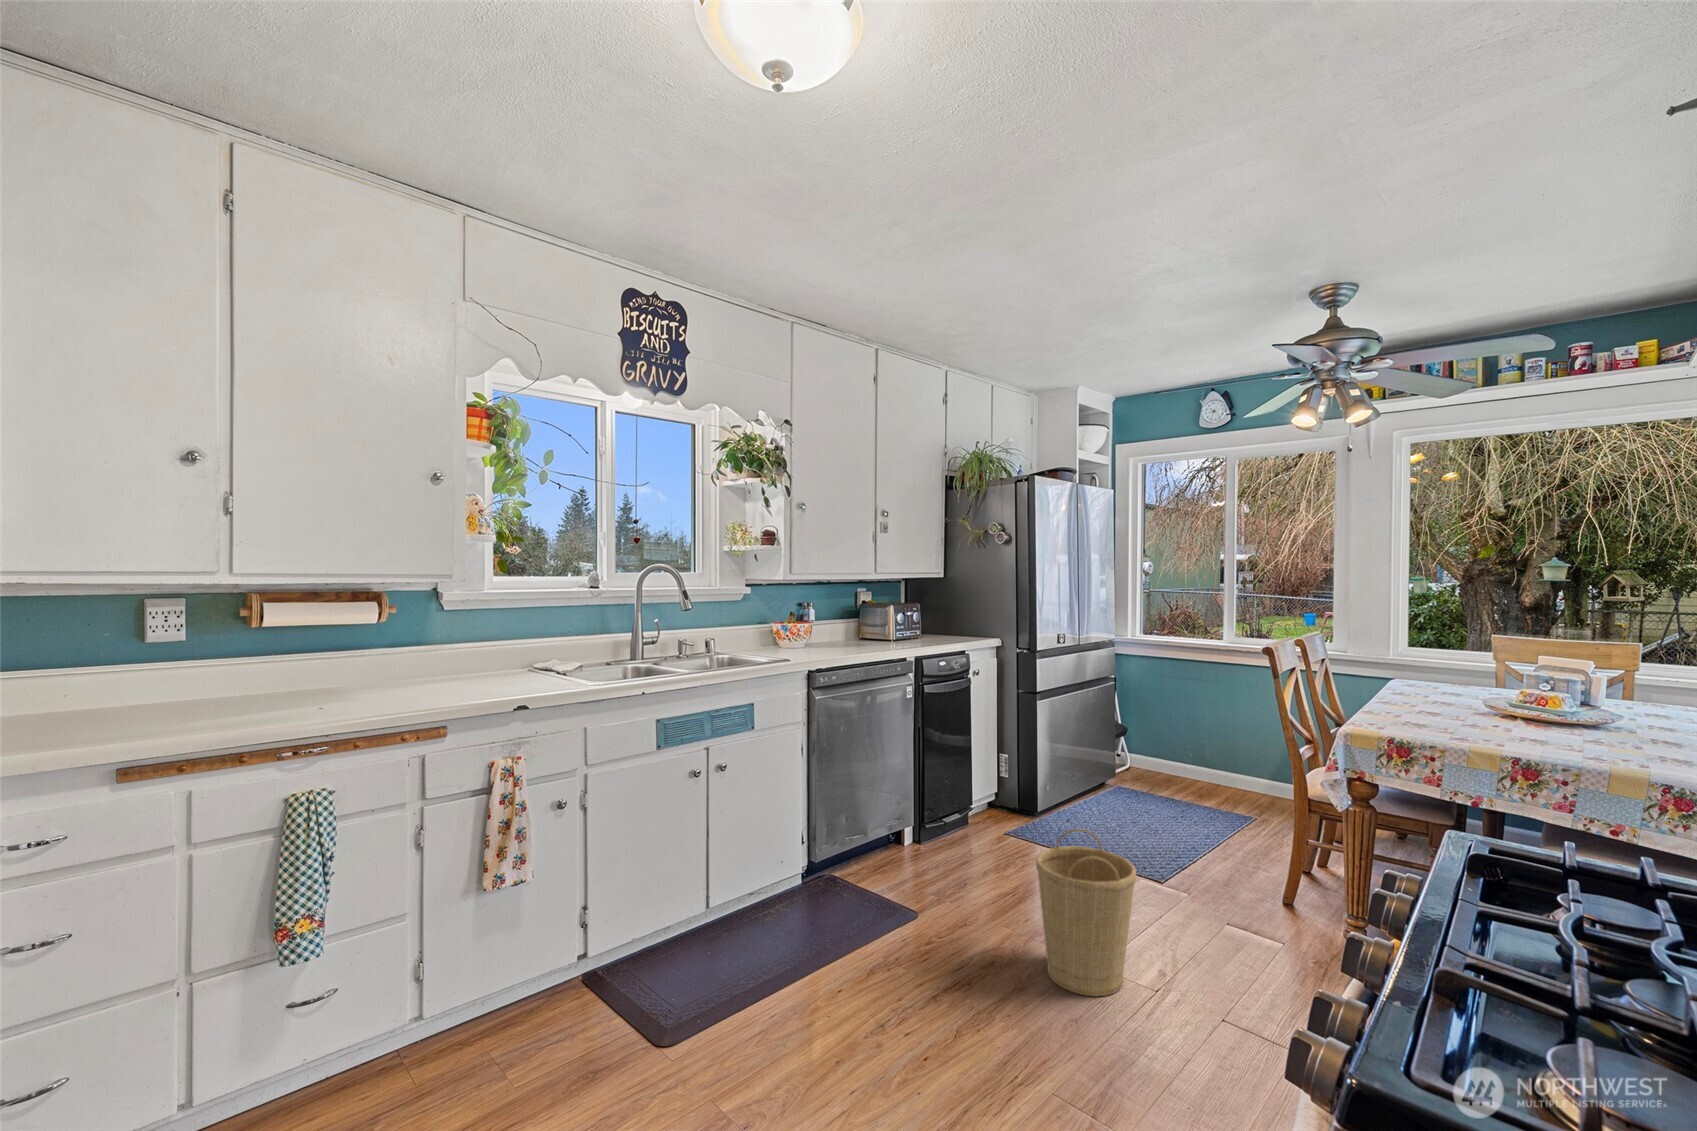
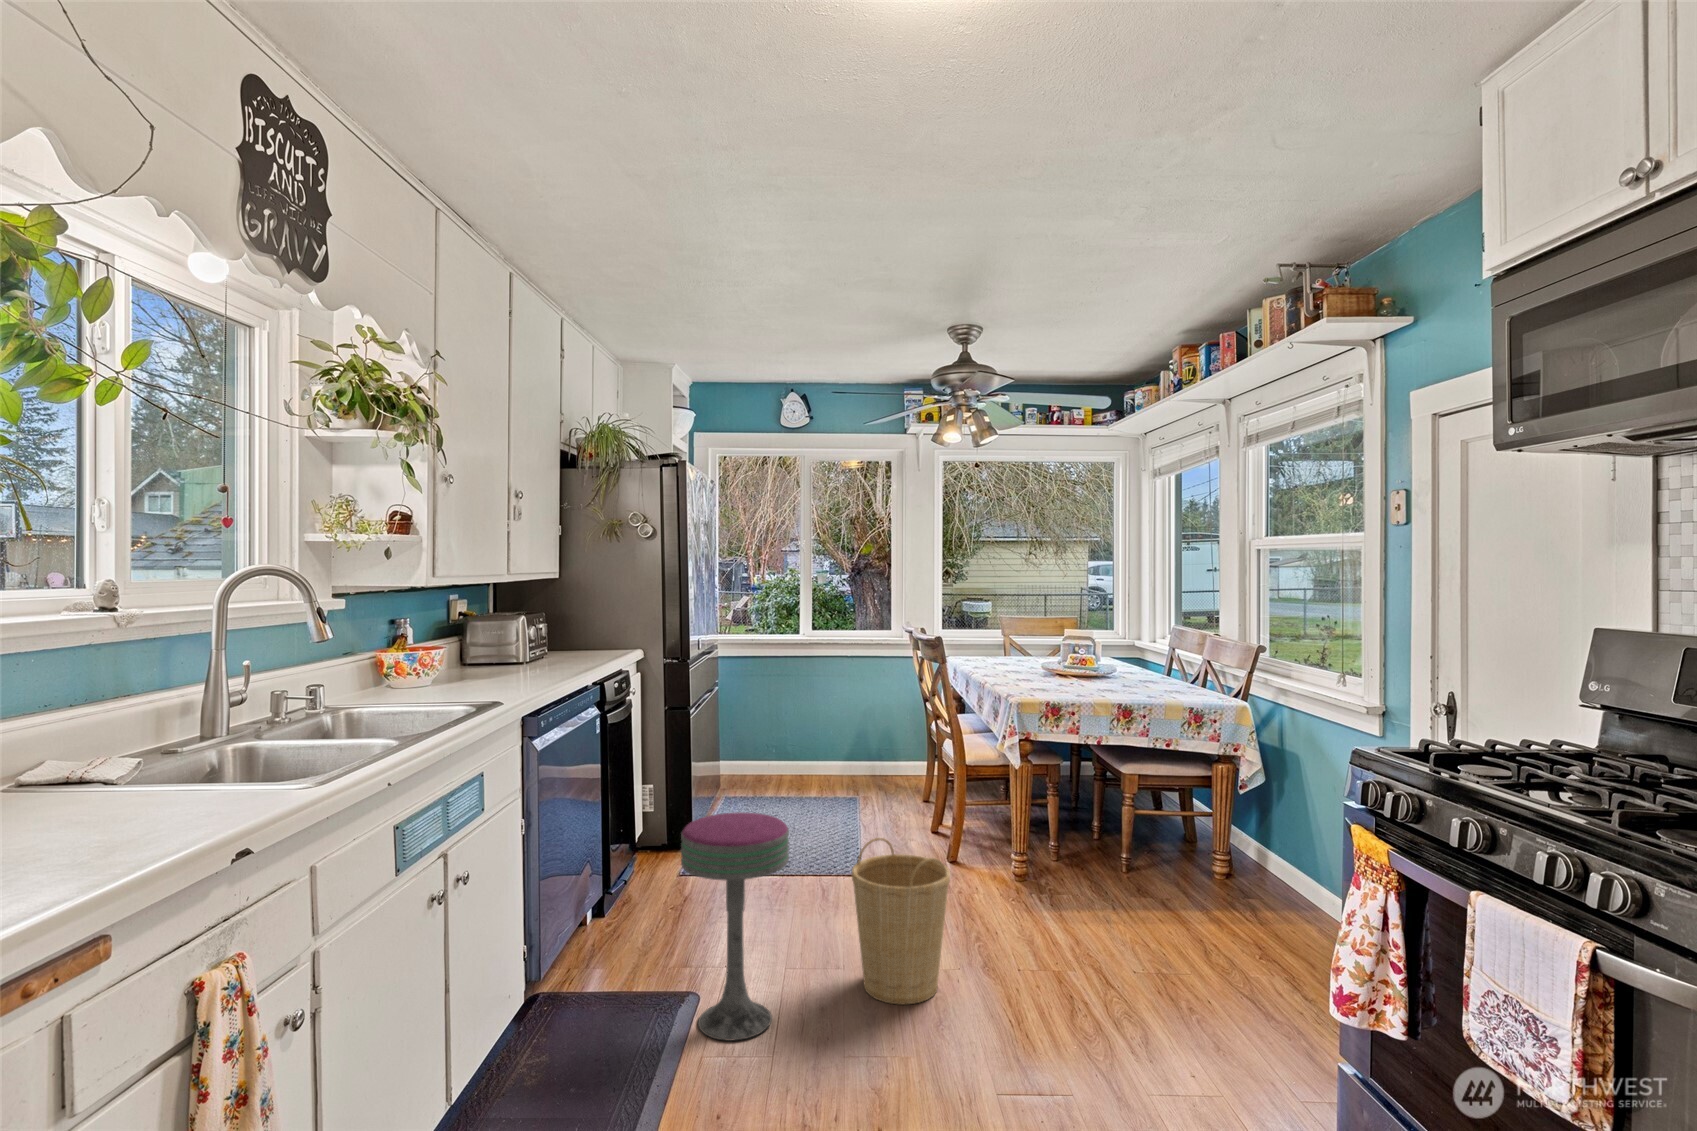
bar stool: none [881,772,969,959] -> present [681,812,789,1041]

